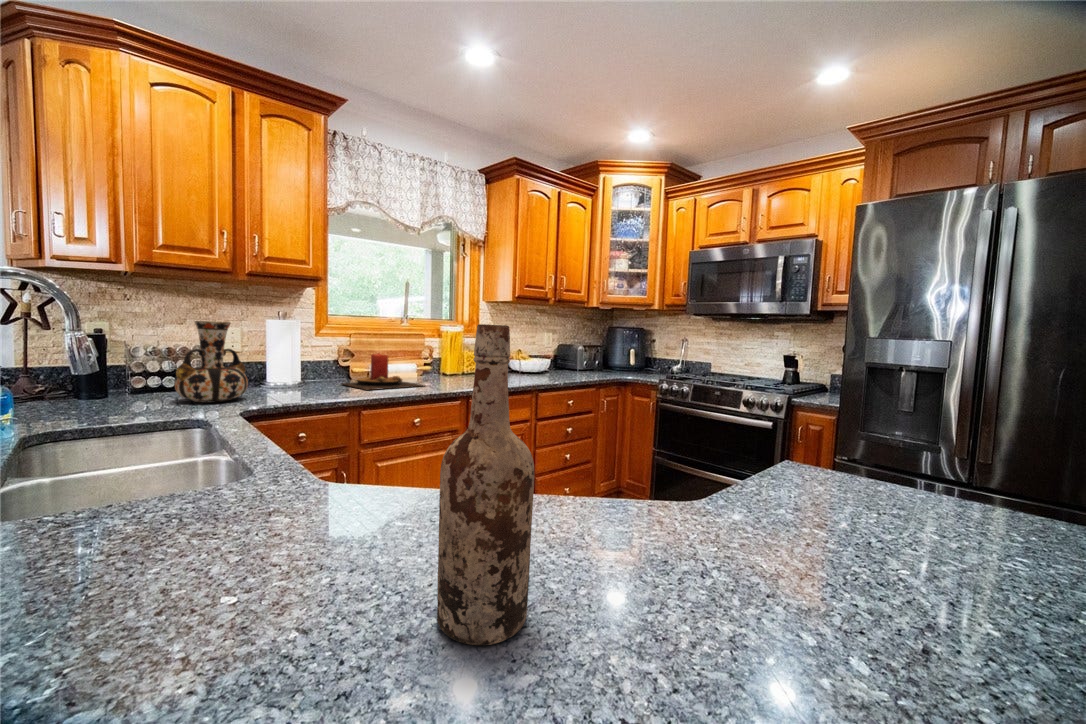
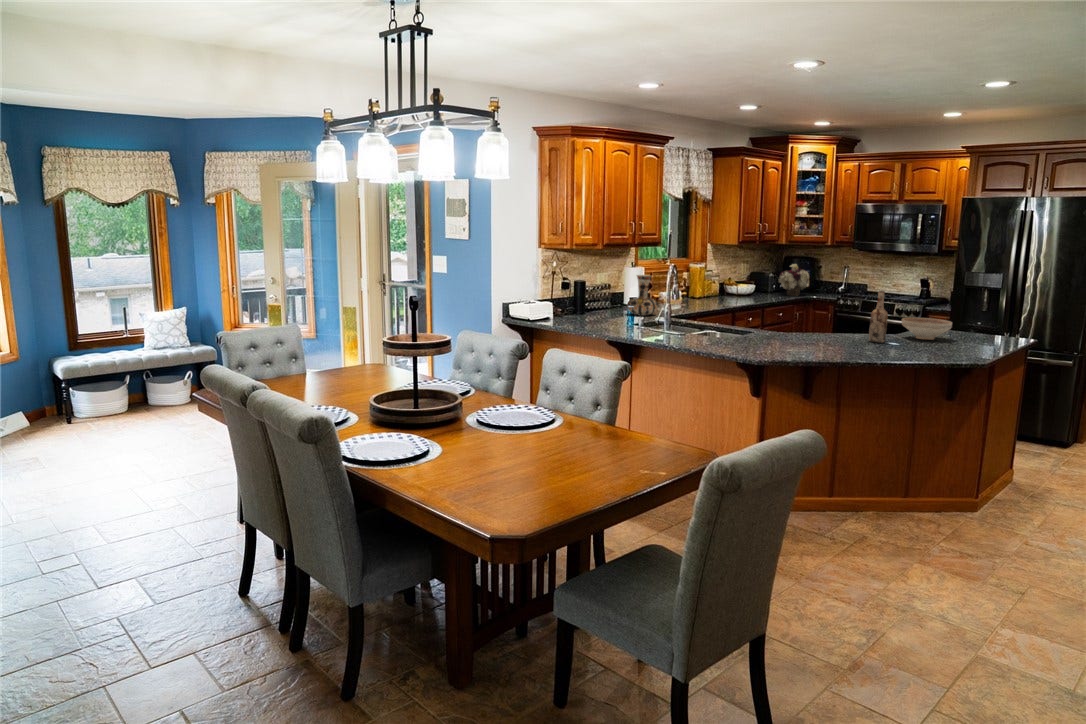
flower arrangement: none [586,333,632,377] -> present [779,264,810,296]
candle: present [342,354,425,390] -> none [658,287,707,309]
decorative bowl: none [665,456,918,592] -> present [902,318,952,340]

